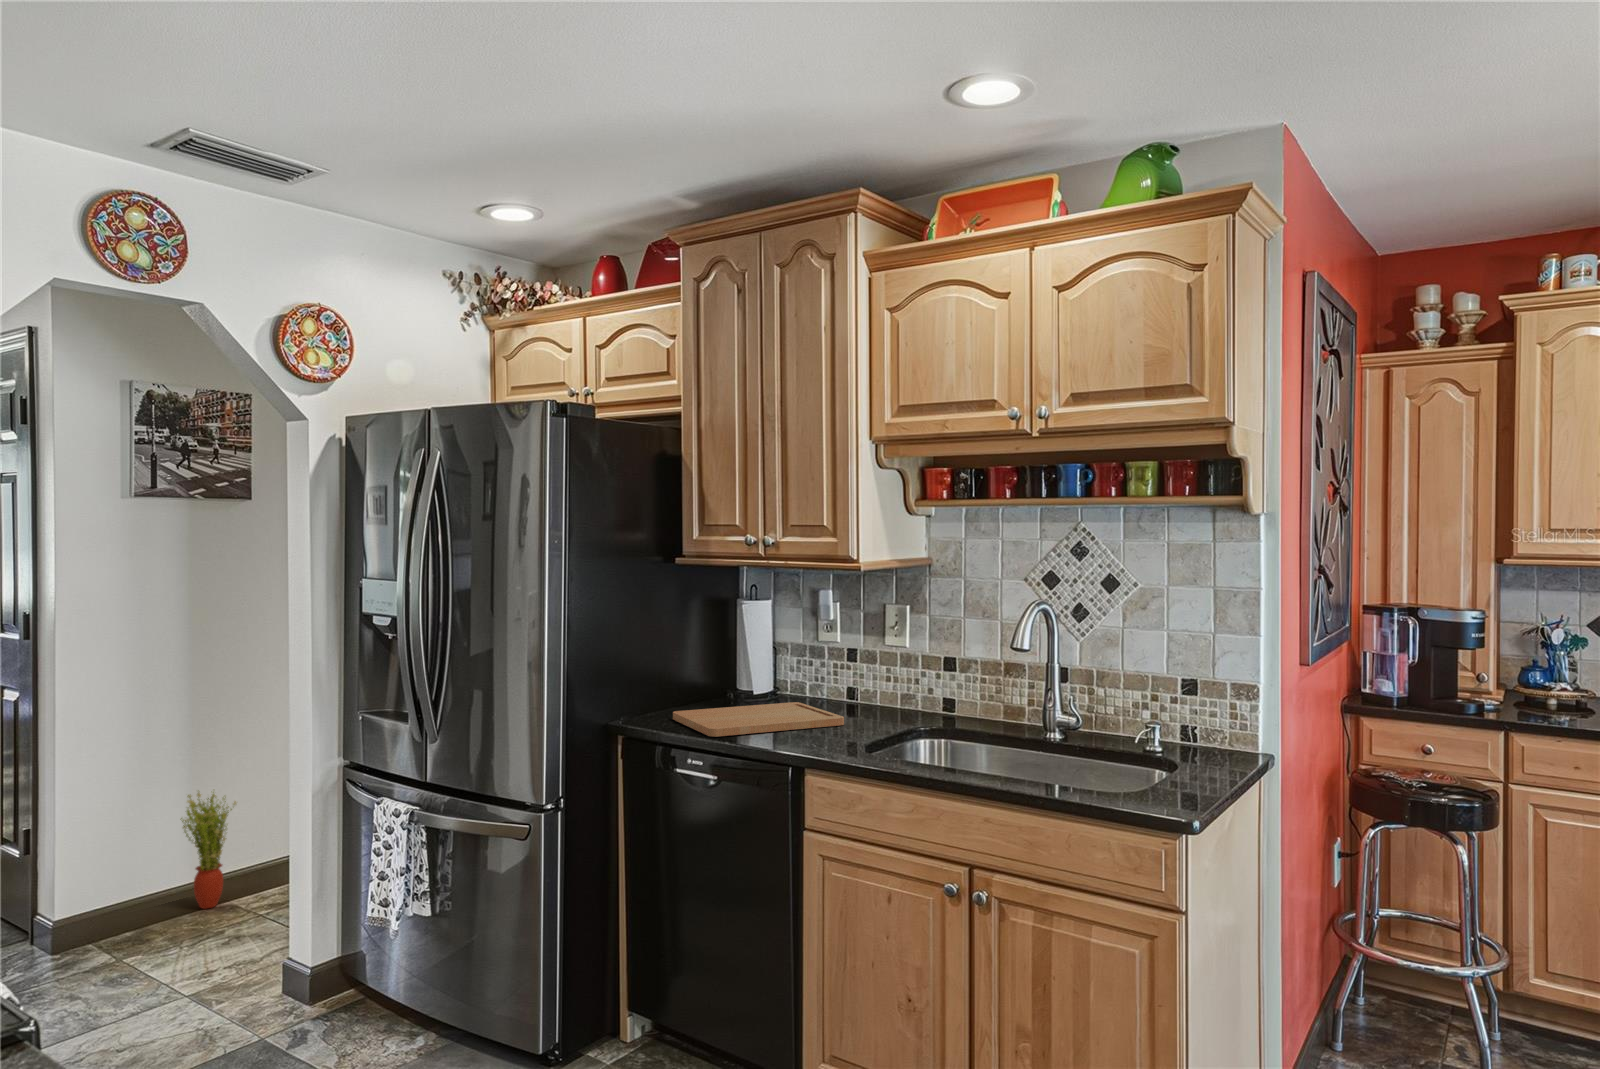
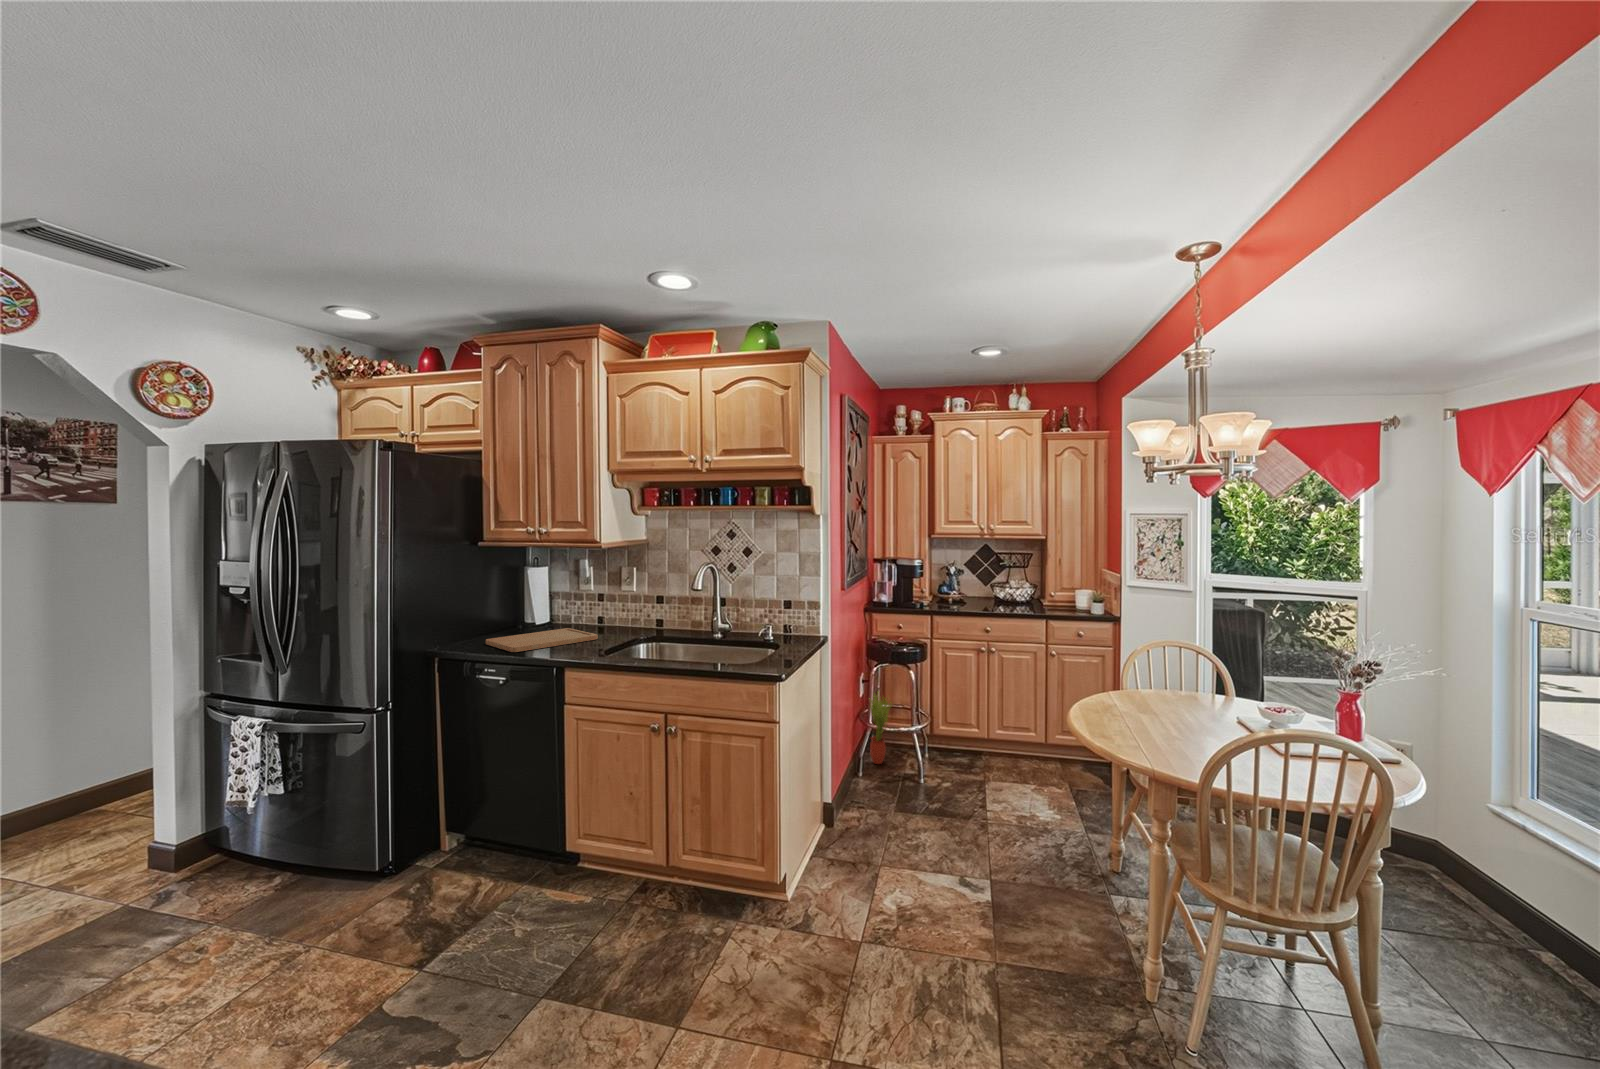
potted plant: present [180,792,236,909] -> present [870,694,892,764]

